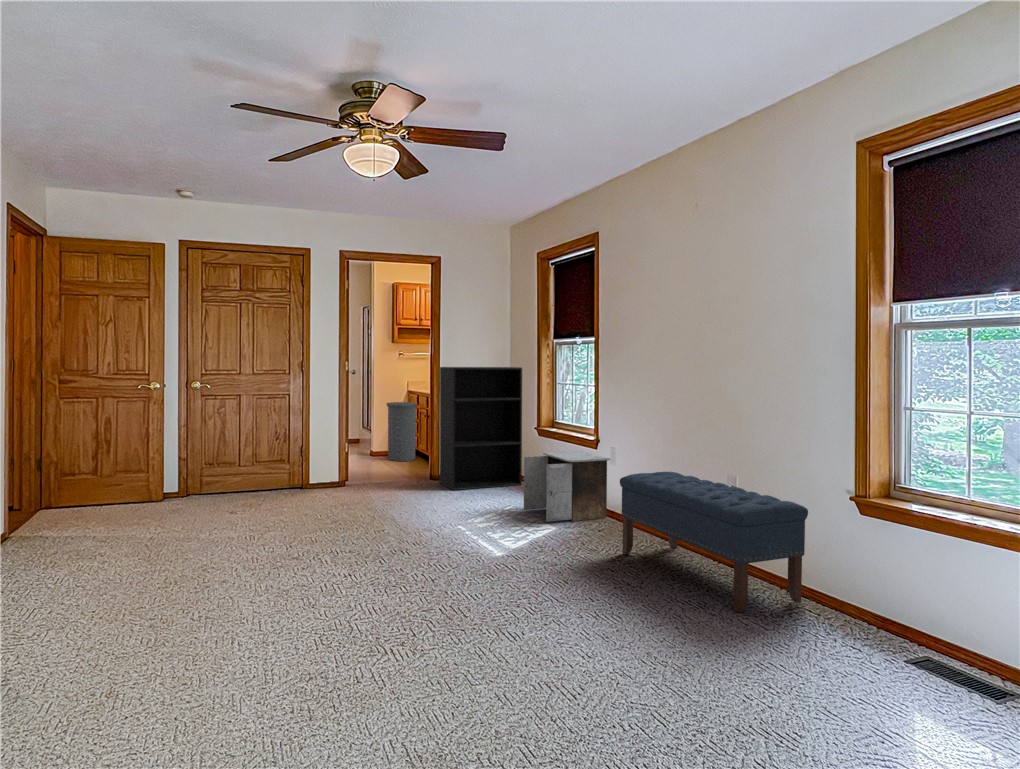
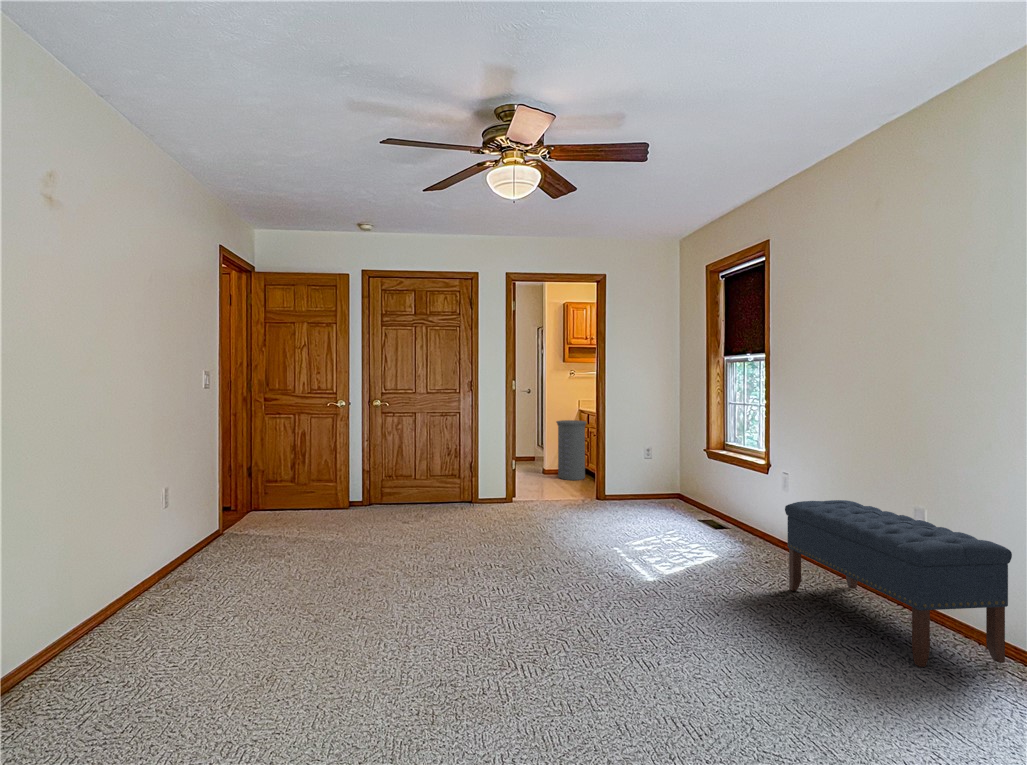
bookshelf: present [439,367,522,490] -> none [604,384,691,511]
nightstand: present [524,451,611,522] -> none [687,474,783,550]

